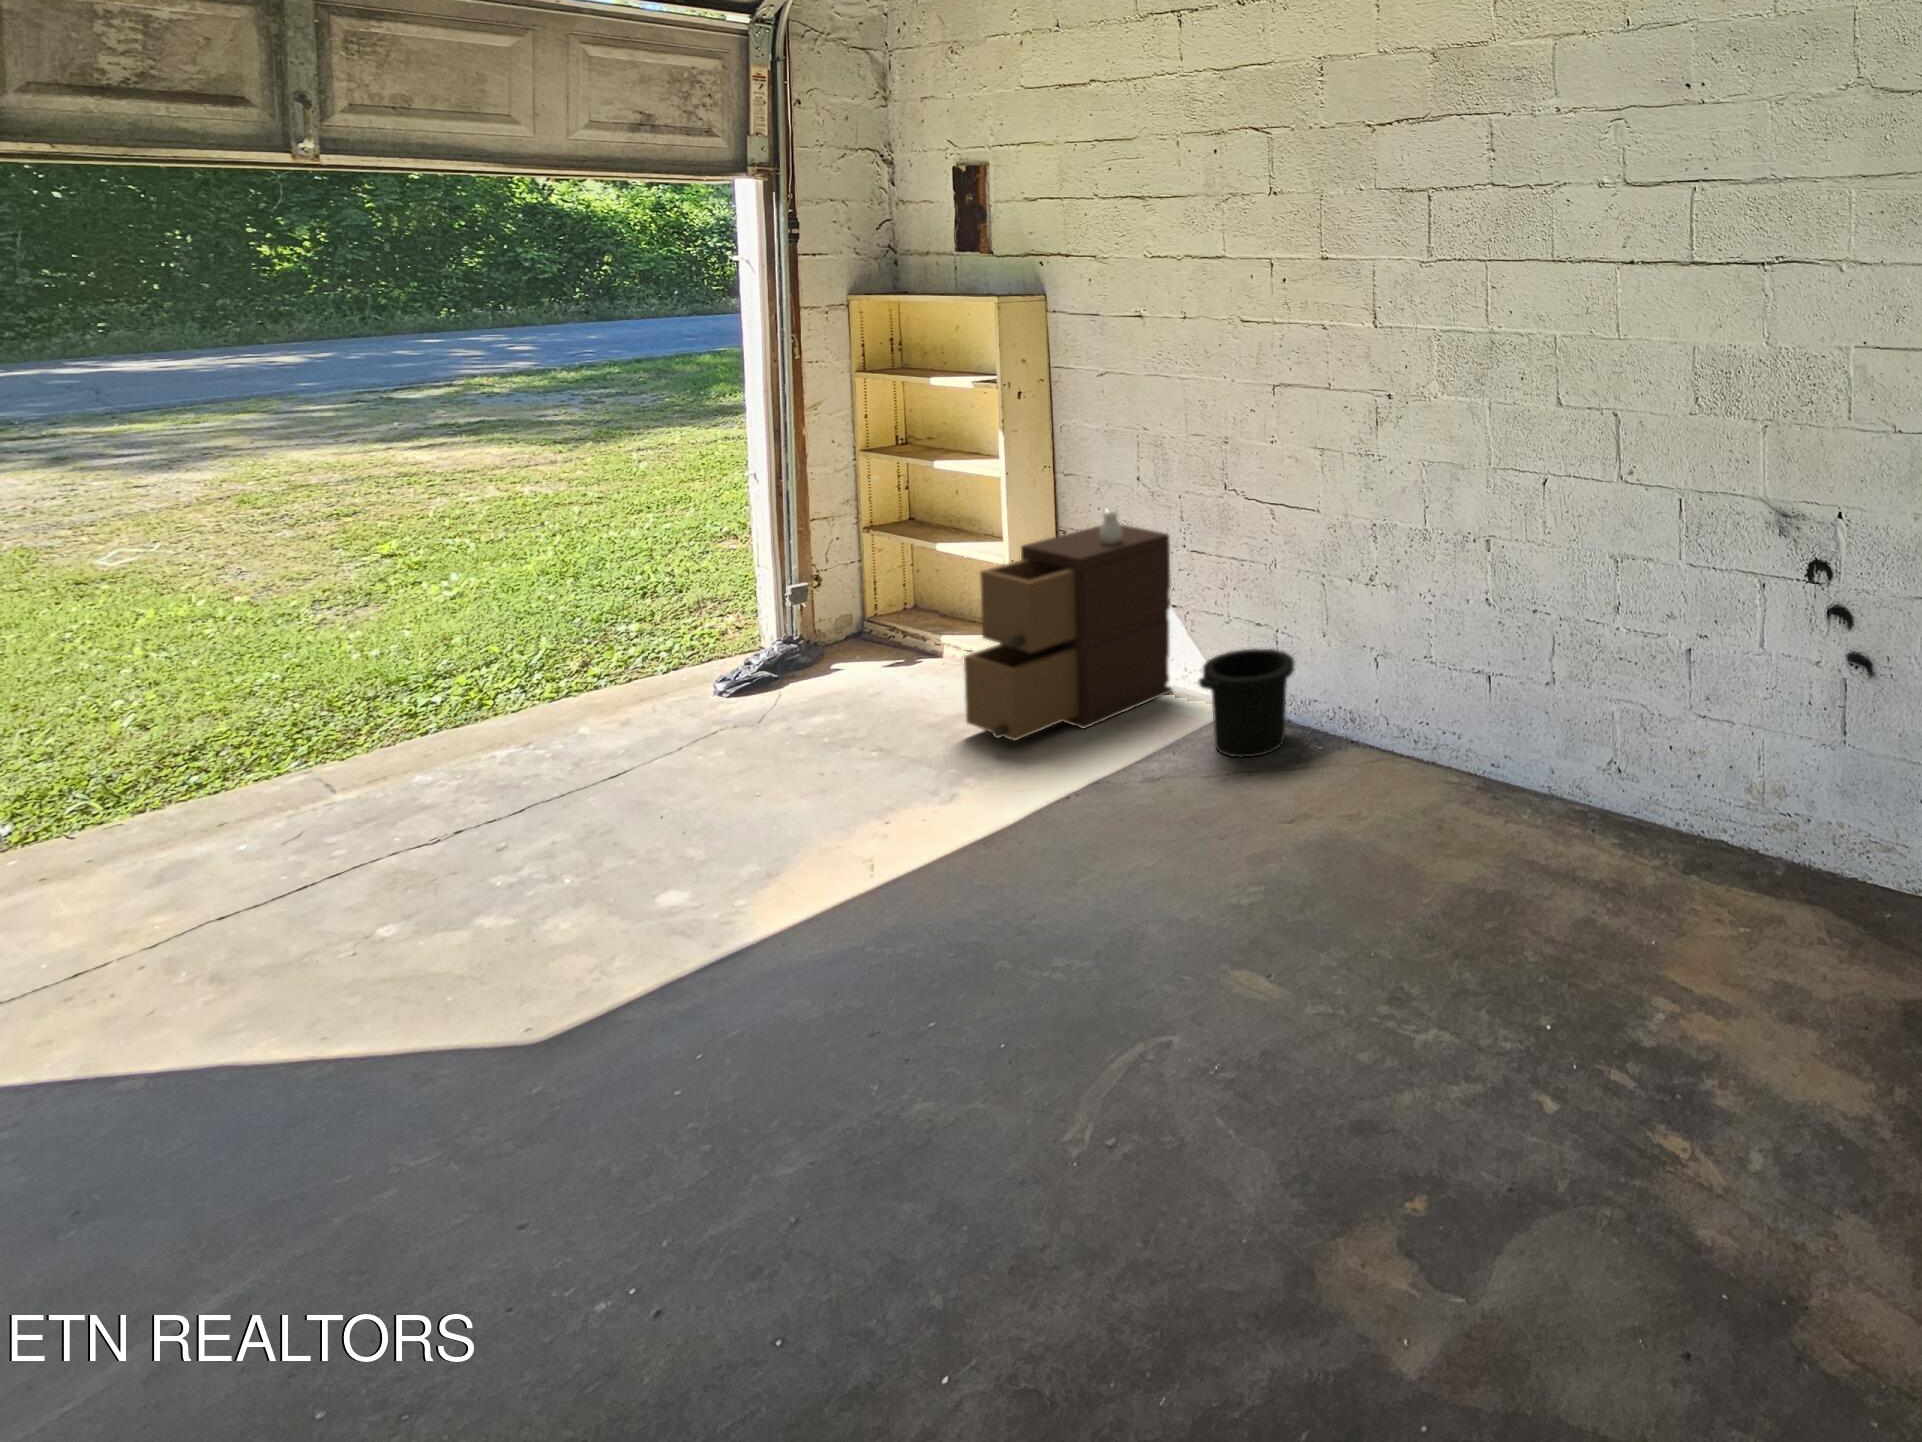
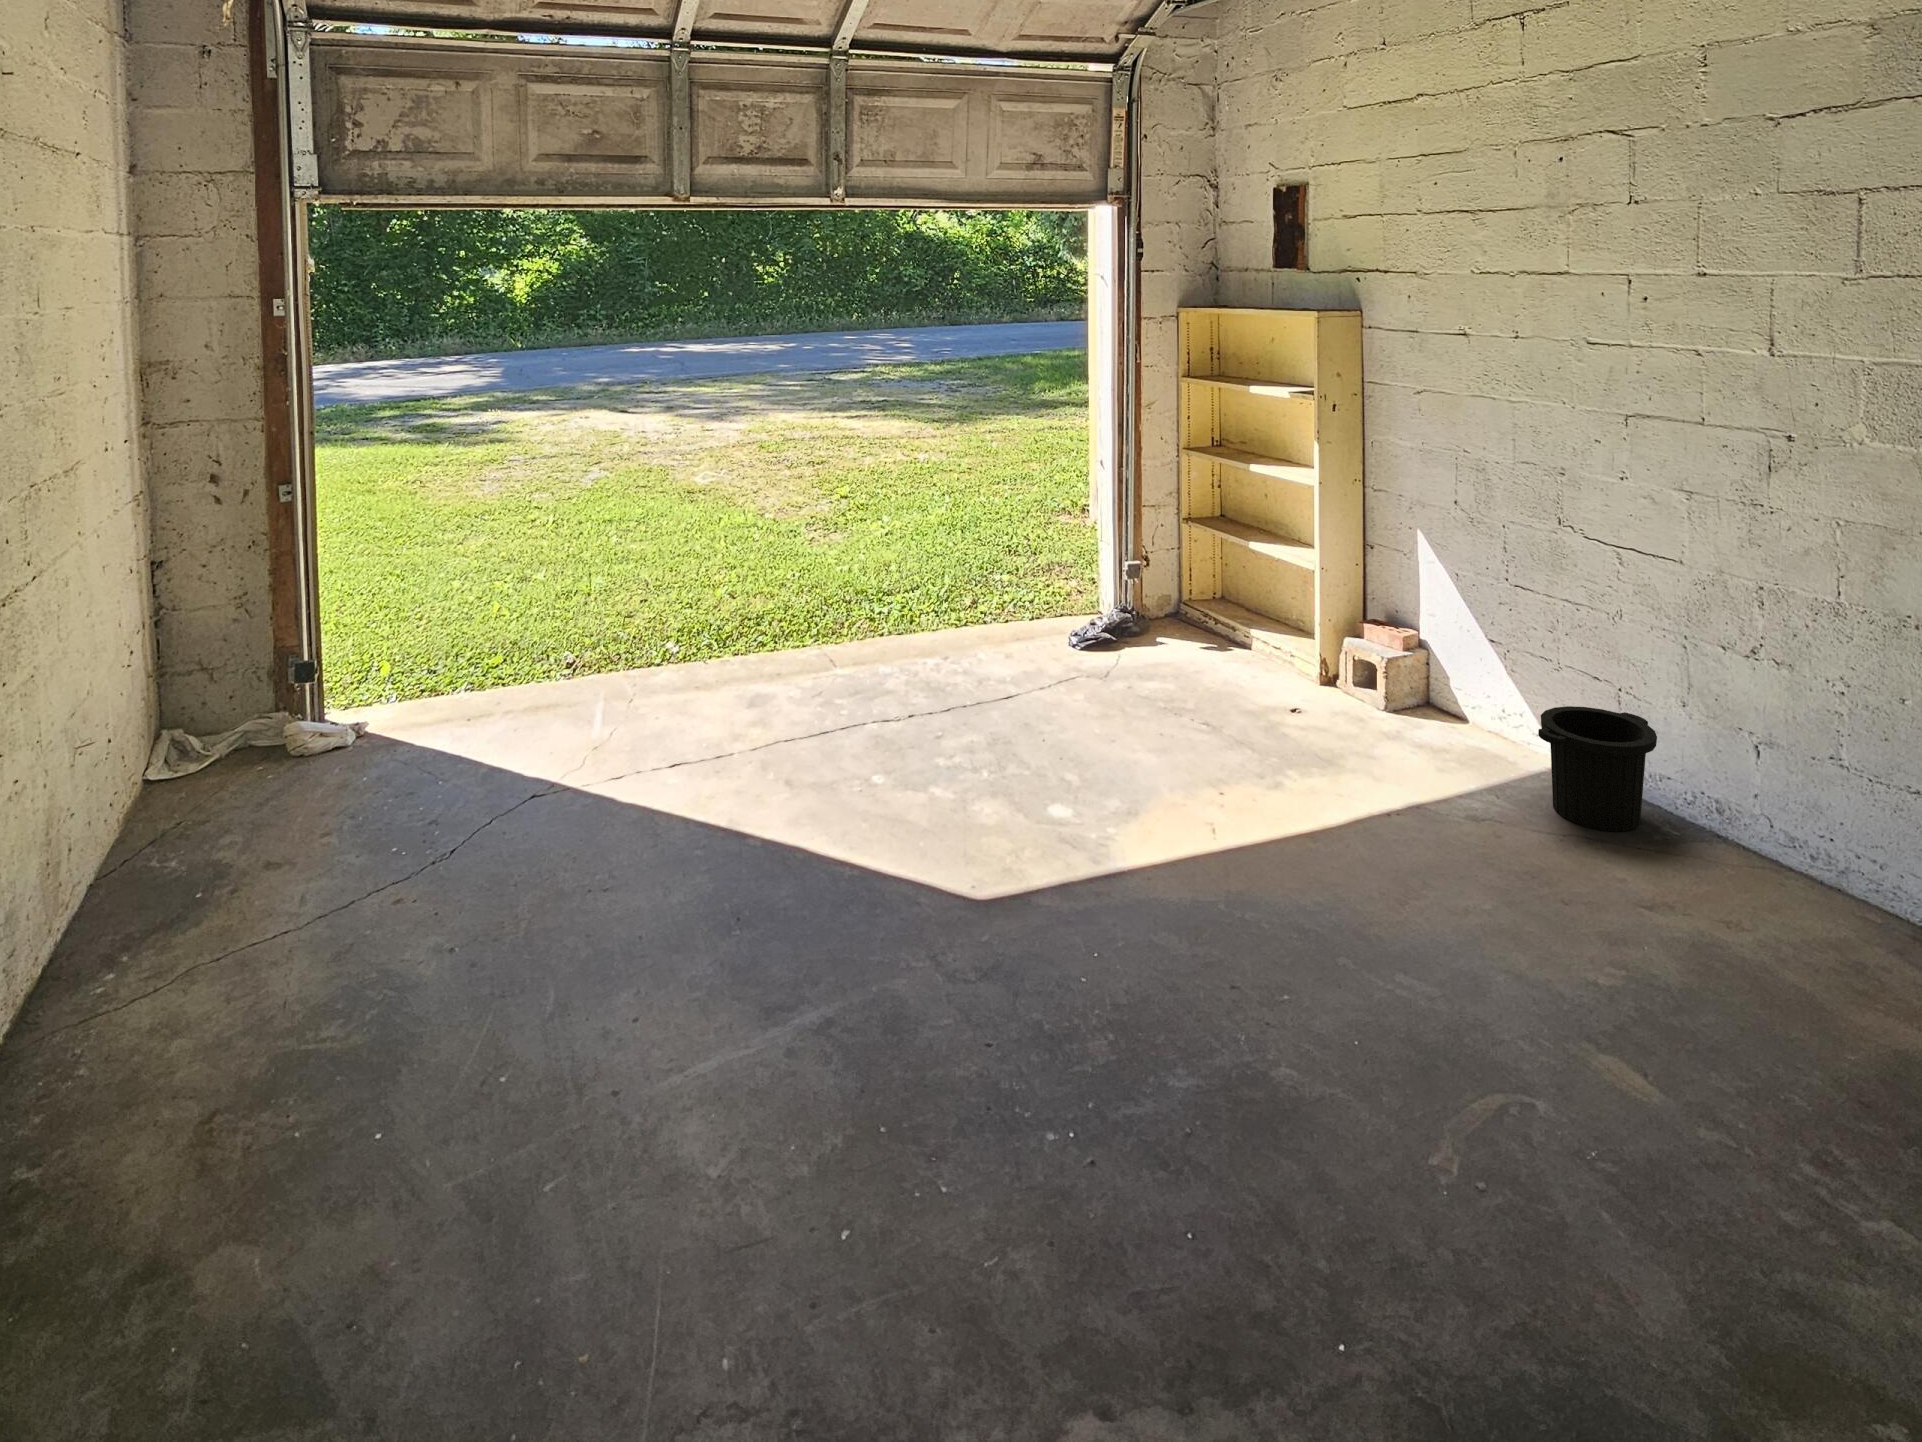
storage cabinet: present [964,512,1172,741] -> none [1285,534,1494,751]

